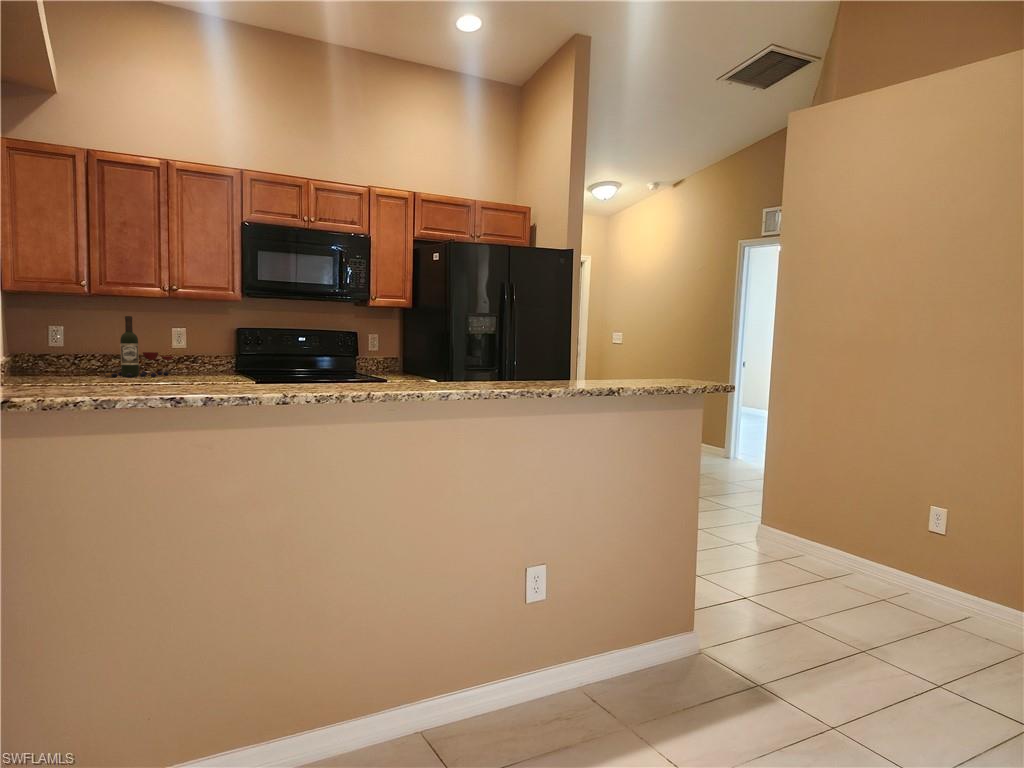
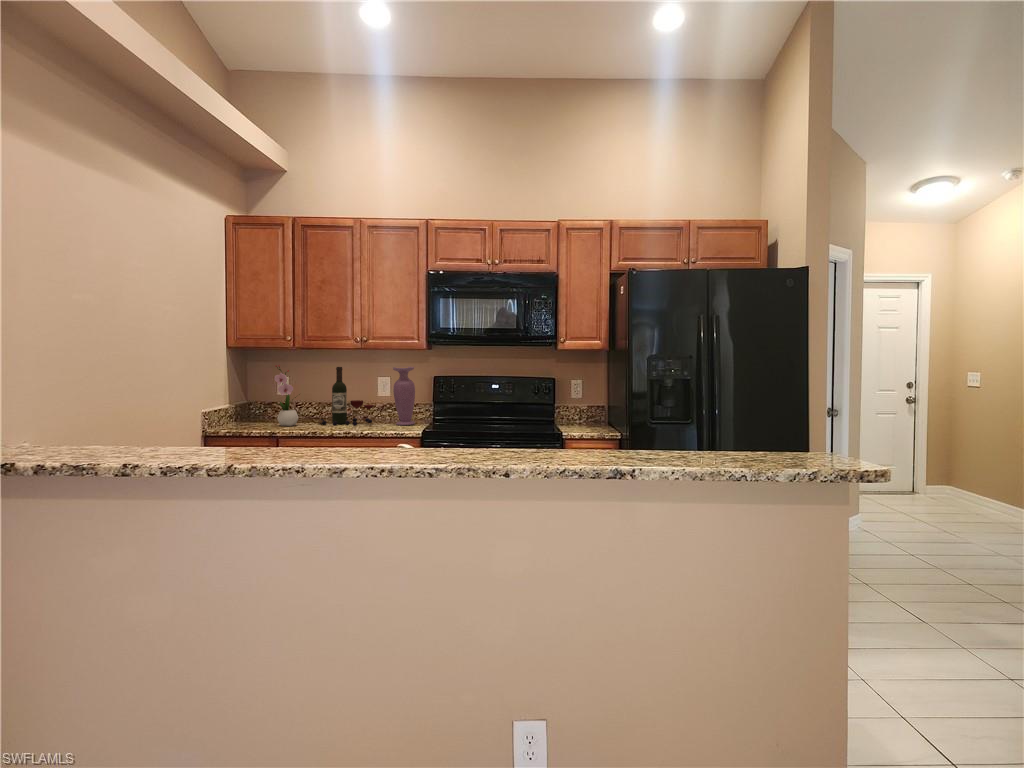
flower arrangement: none [55,310,86,378] -> present [274,365,299,426]
vase: none [193,318,218,377] -> present [393,367,415,425]

